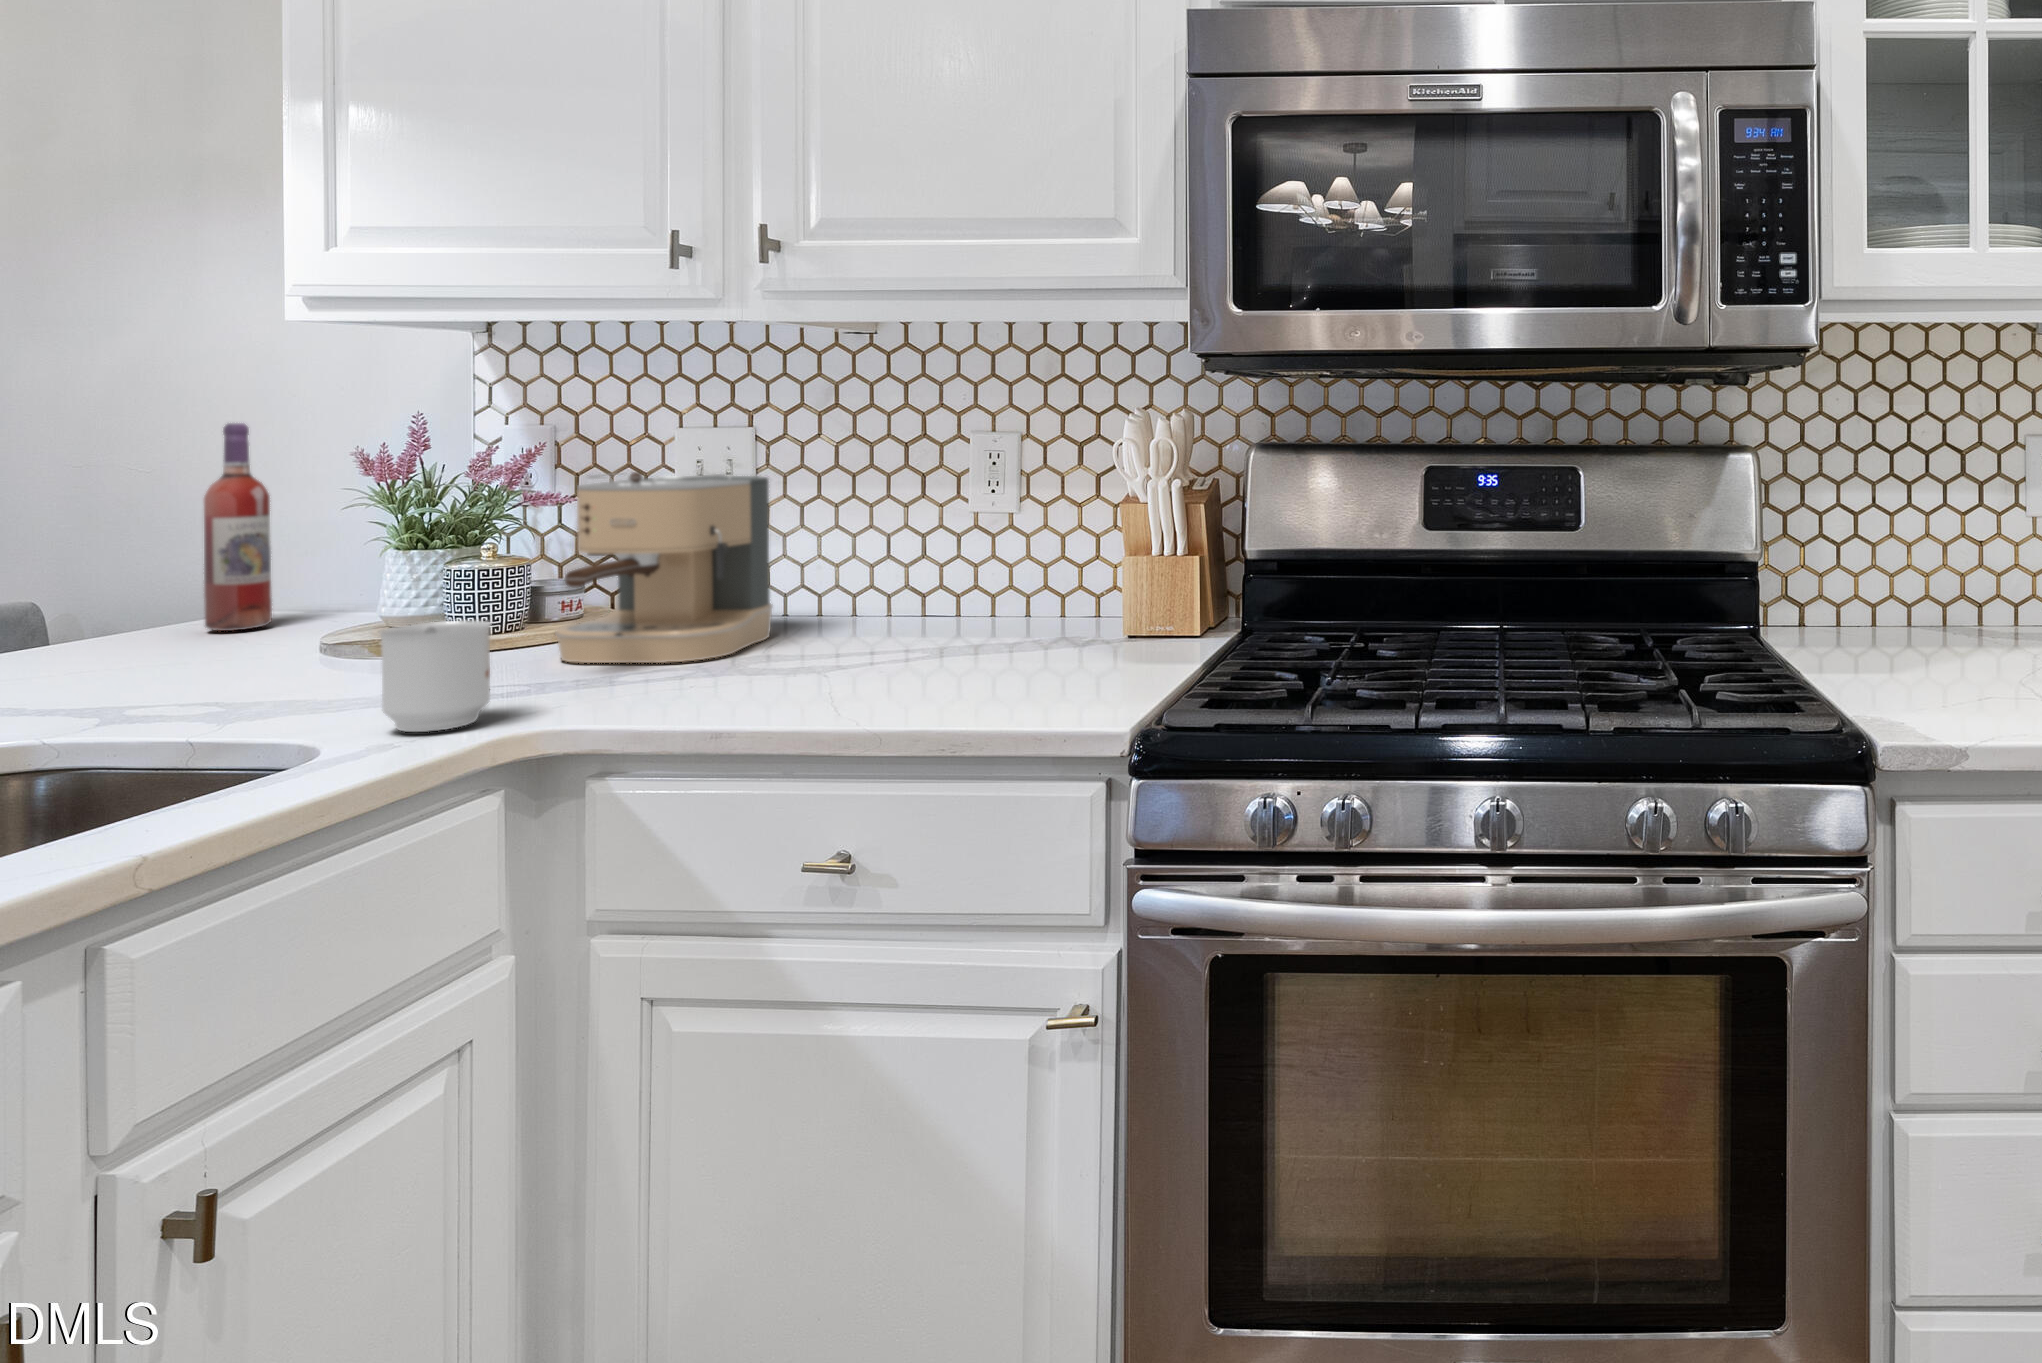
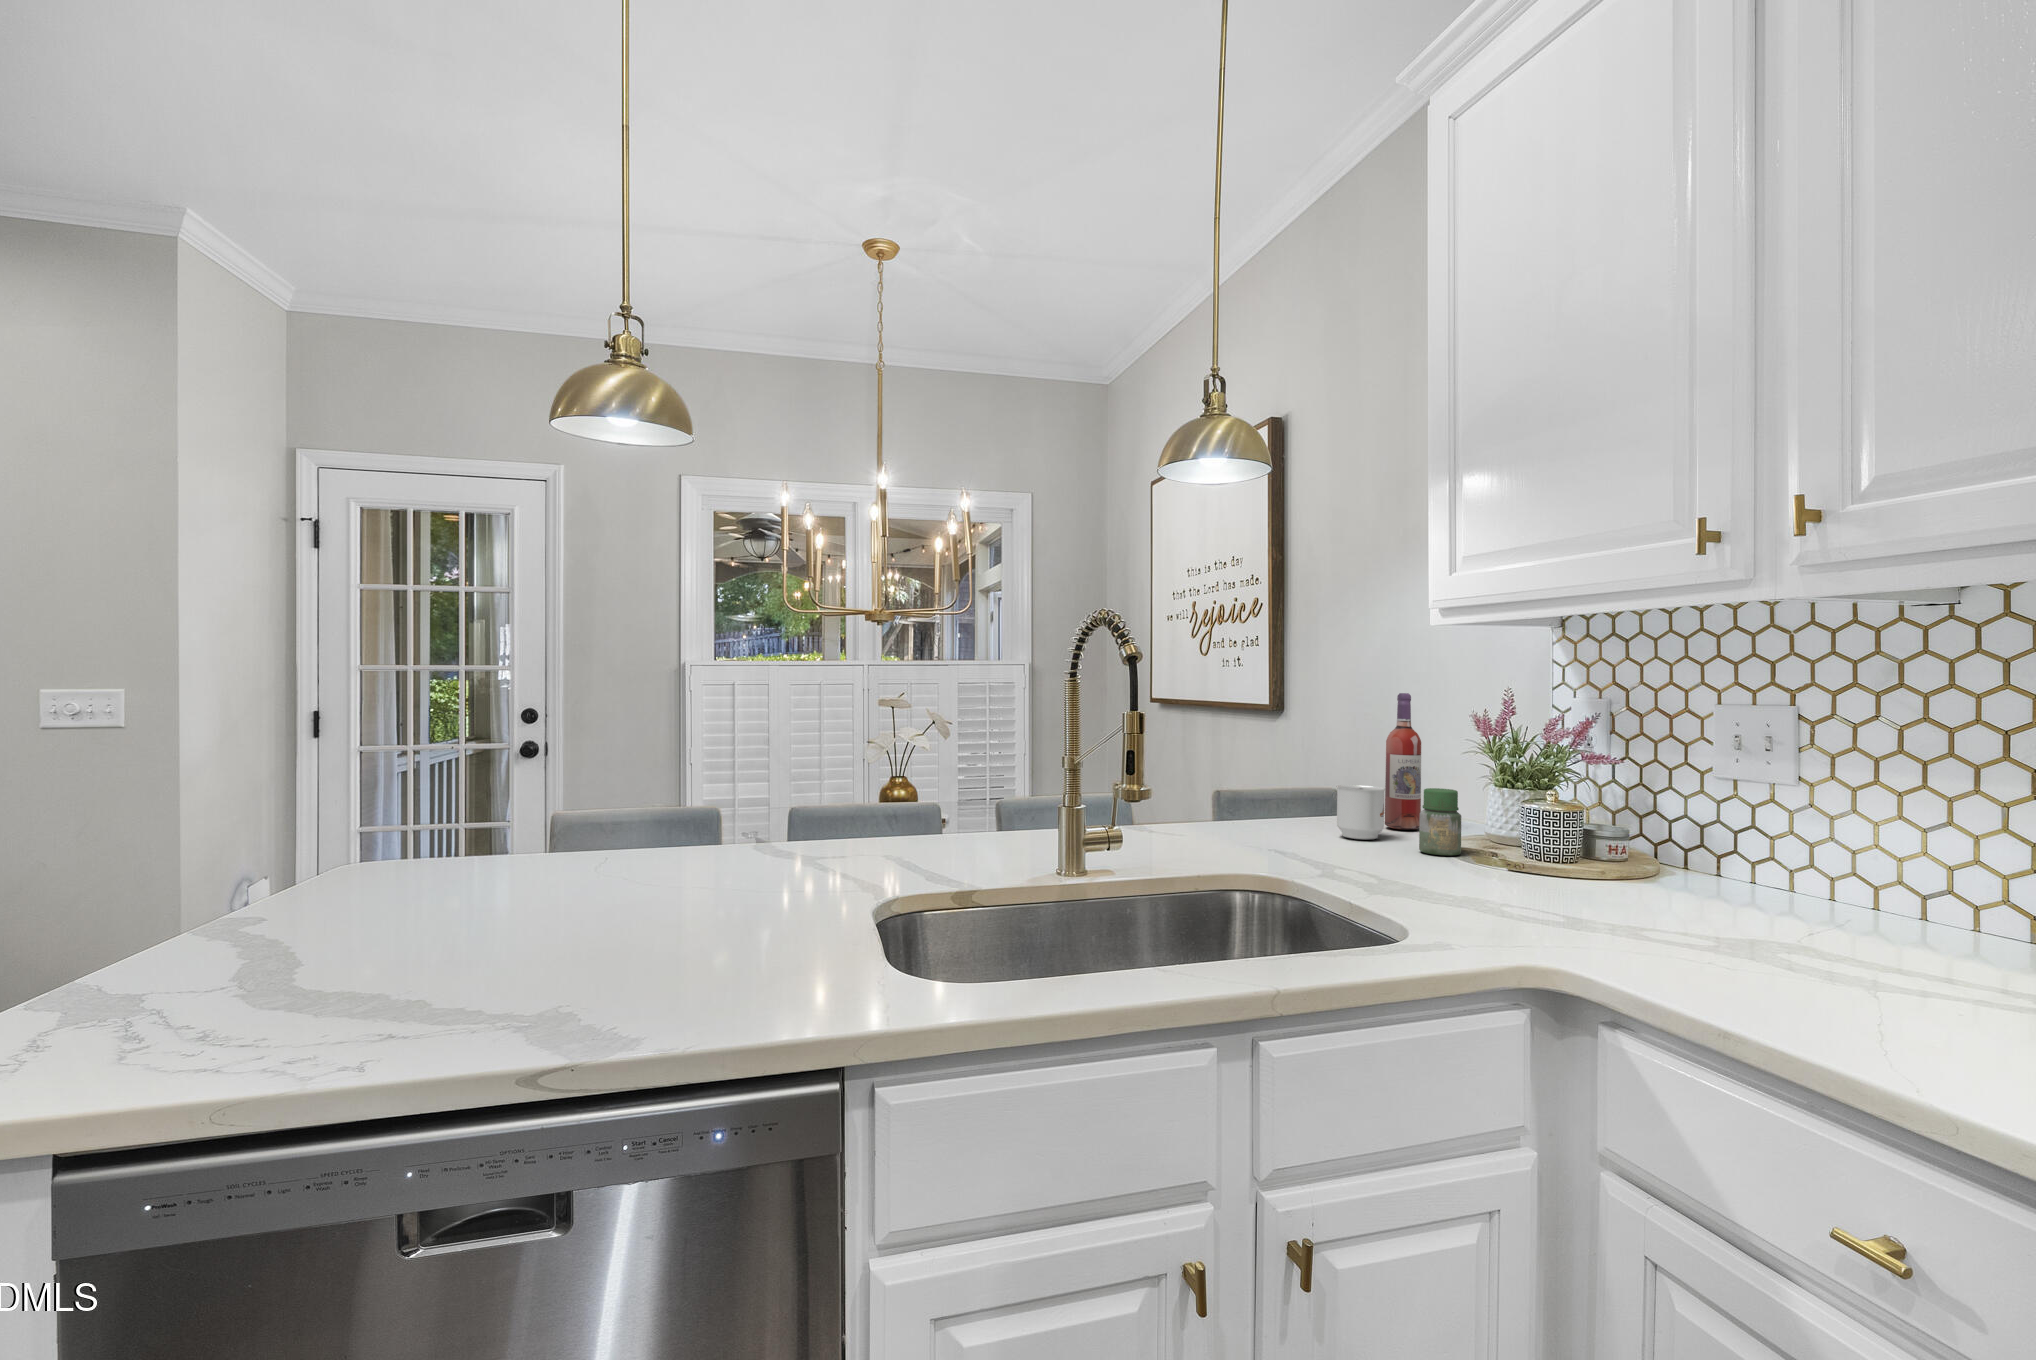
coffee maker: present [556,472,773,663] -> none [1605,741,1819,927]
jar: none [279,559,350,654] -> present [1419,788,1461,855]
mug: present [380,621,492,732] -> present [1336,785,1385,840]

